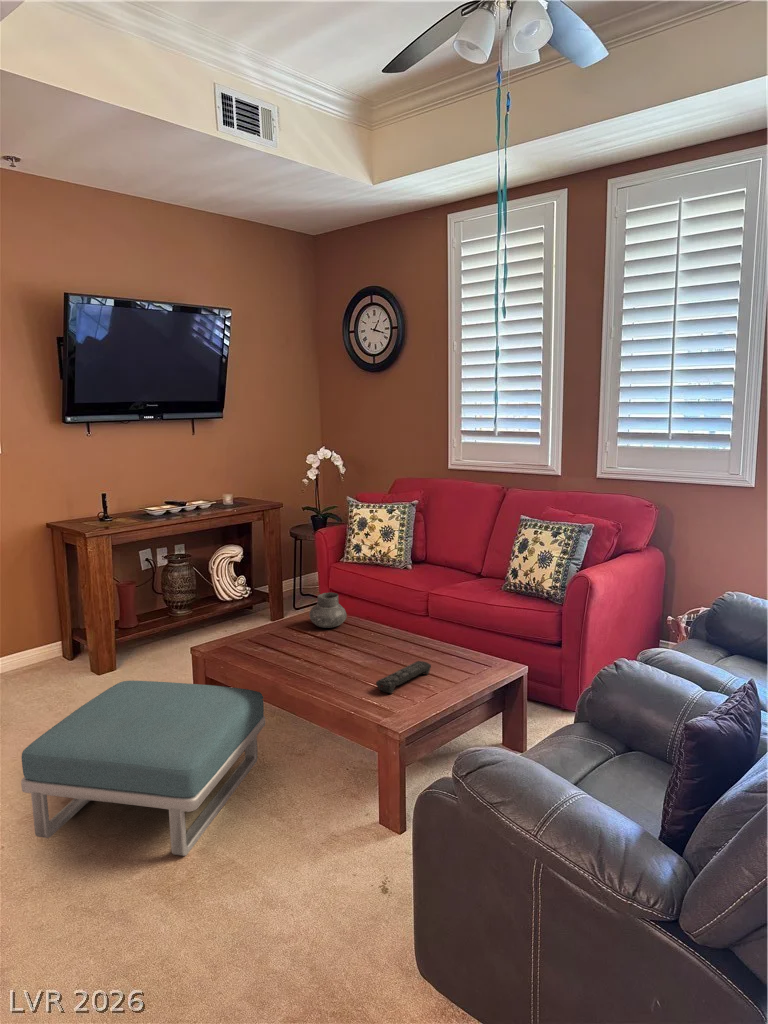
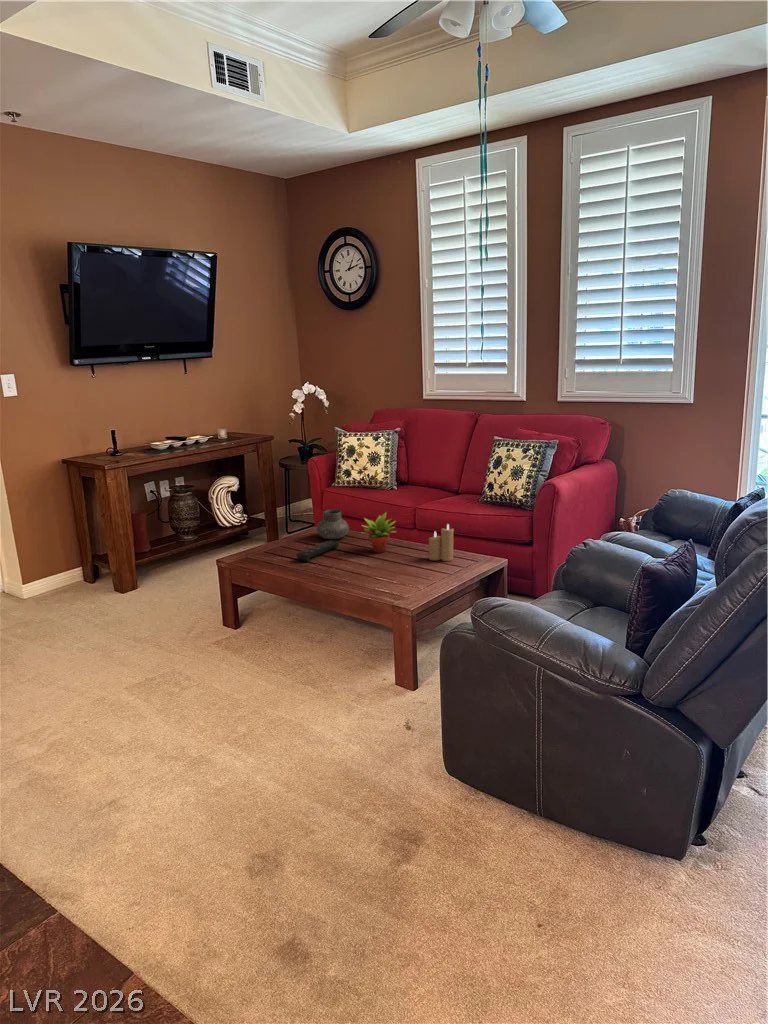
succulent plant: none [354,601,397,649] -> present [363,512,395,553]
candle: none [432,620,462,665] -> present [429,524,454,561]
remote control: present [376,661,431,693] -> present [296,540,339,561]
footstool: present [21,681,265,856] -> none [100,589,292,716]

